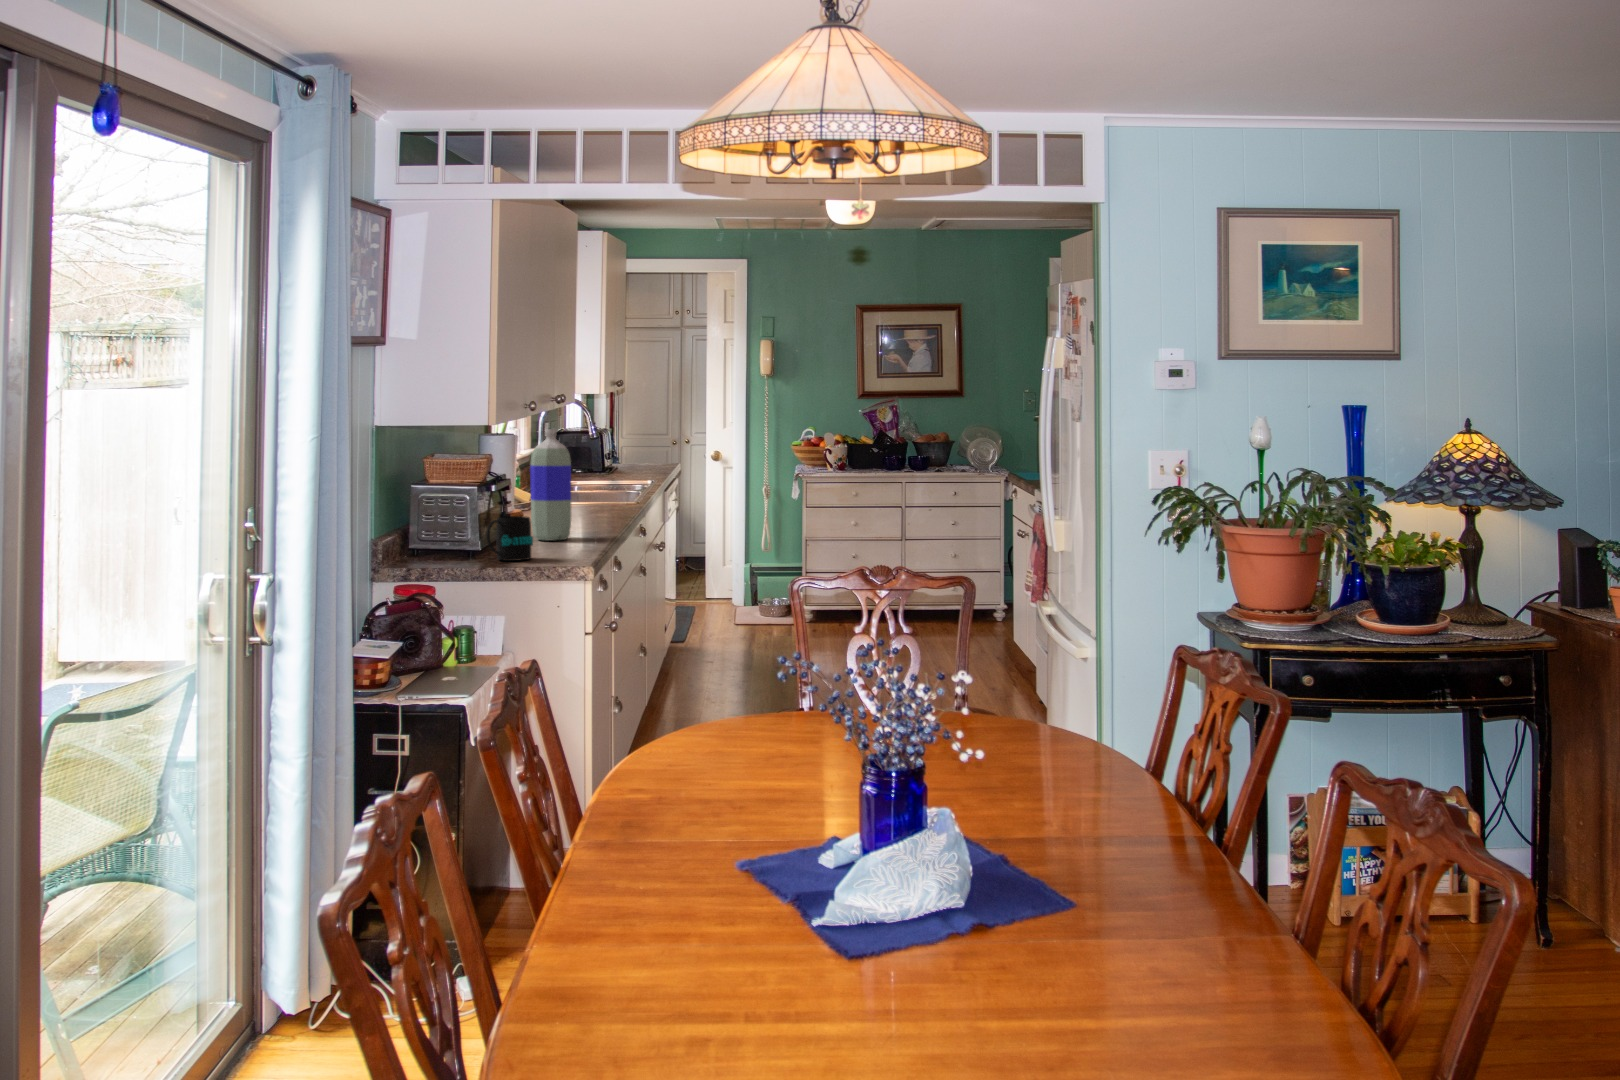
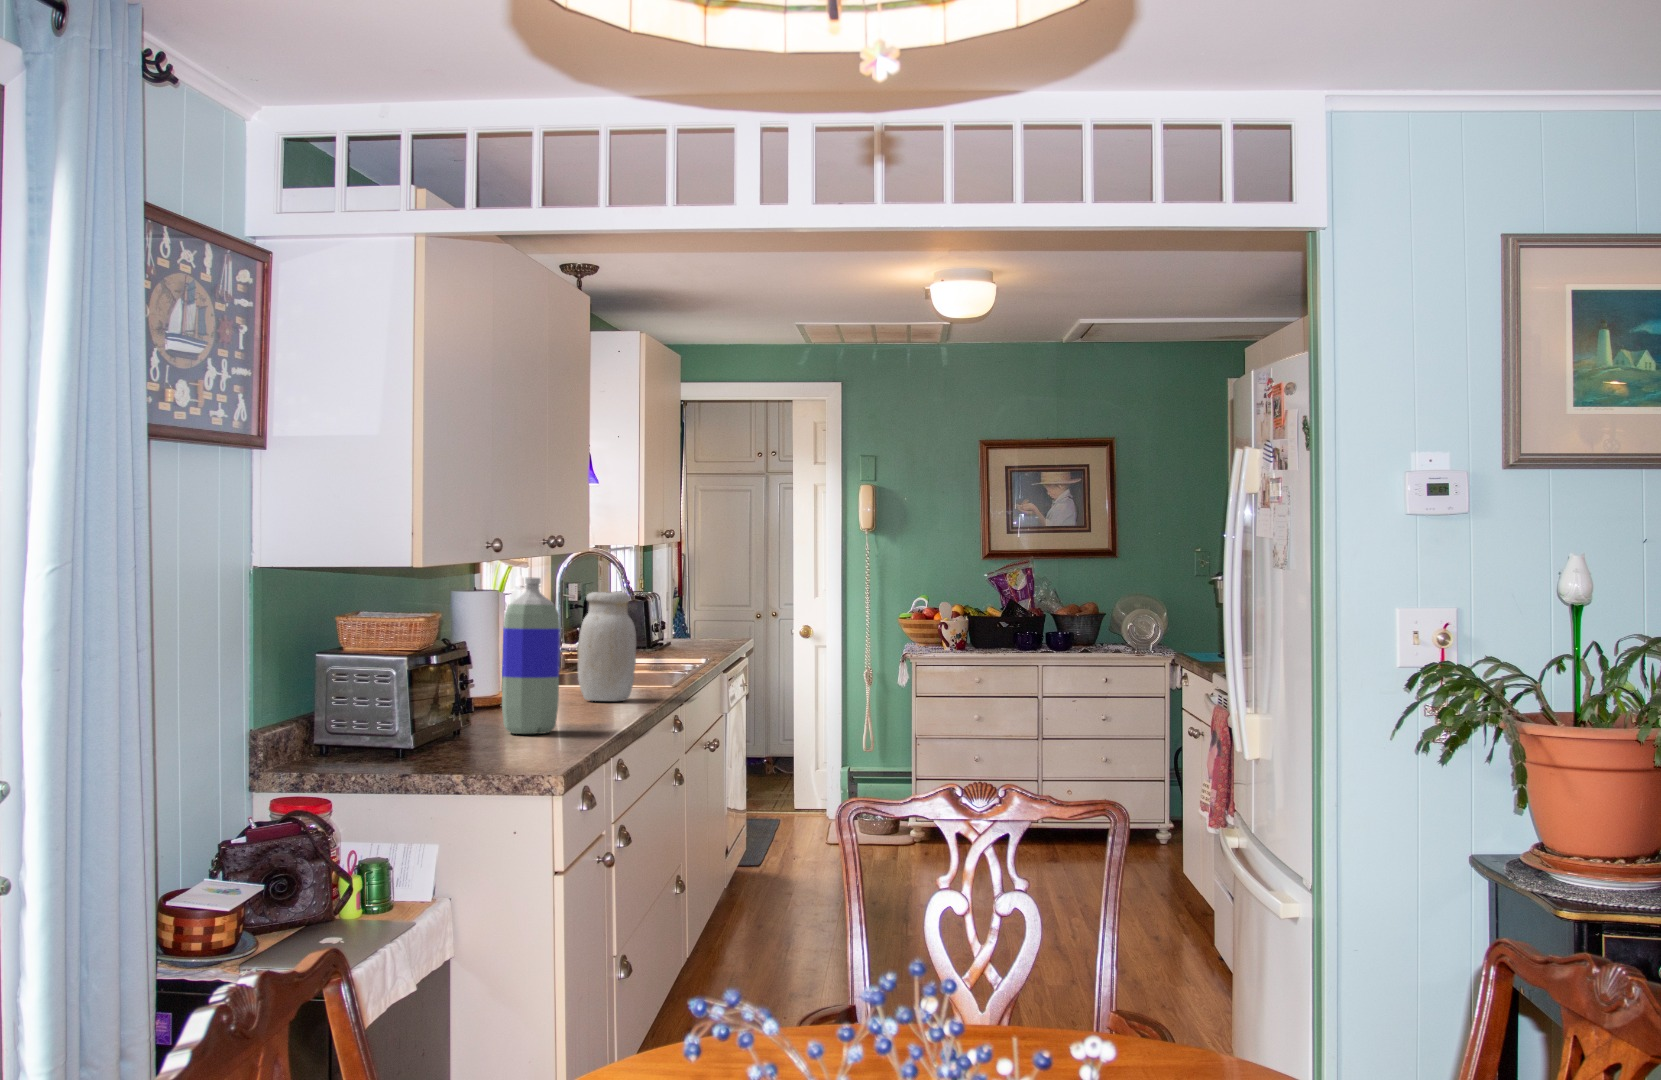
jar: none [570,435,614,516] -> present [578,592,636,701]
mug: present [486,516,533,561] -> none [415,698,485,763]

